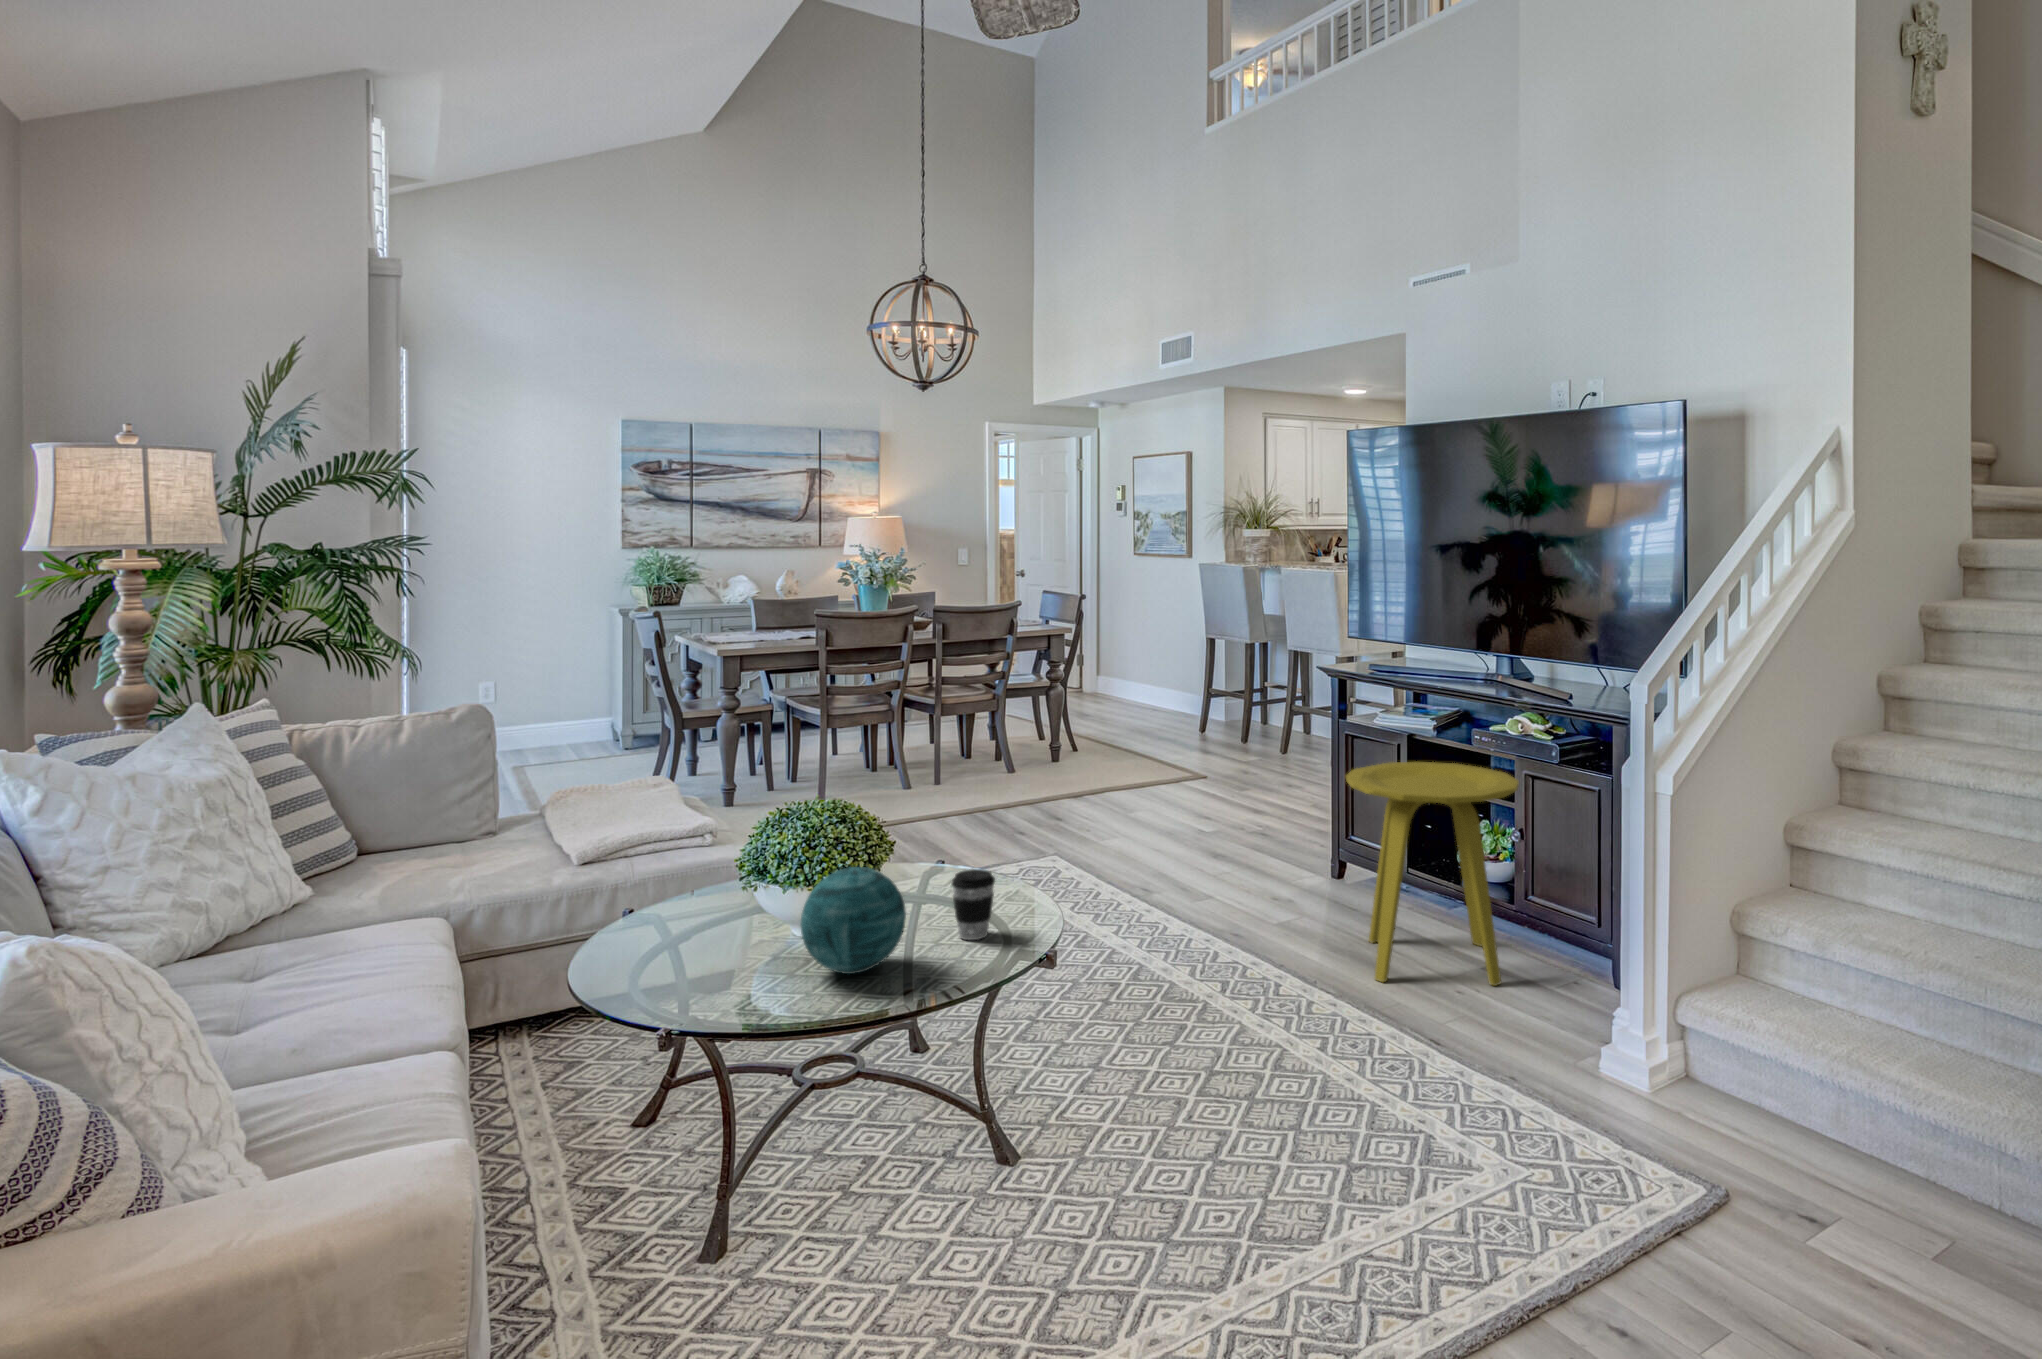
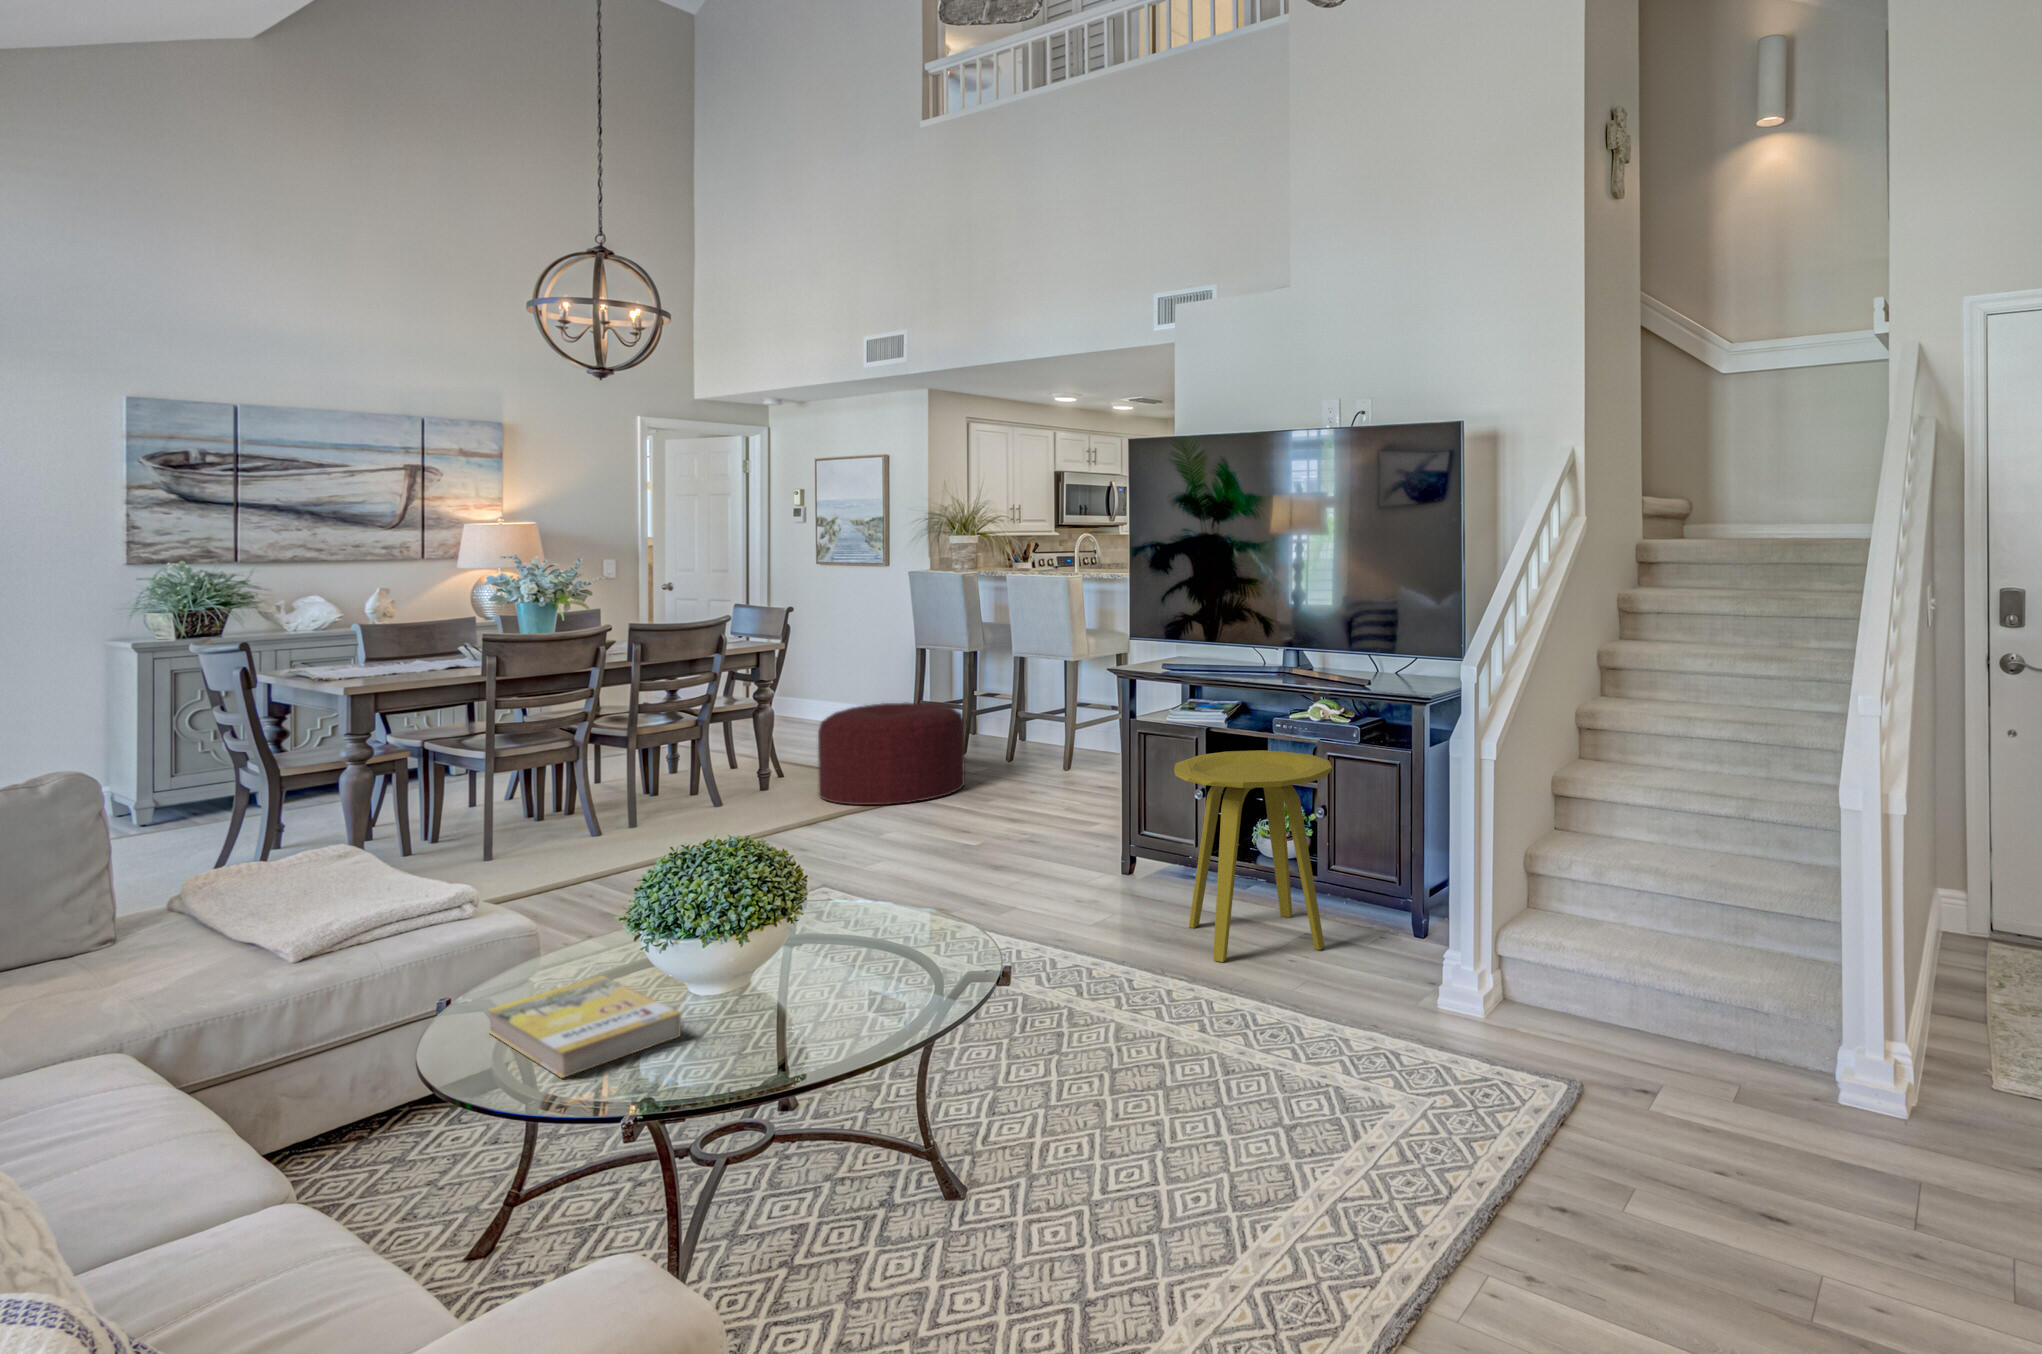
ottoman: none [1097,691,1231,787] -> present [818,703,965,805]
decorative orb: present [801,867,906,974] -> none [739,908,857,1026]
coffee cup: present [952,869,995,940] -> none [878,897,926,972]
book: none [635,906,759,987] -> present [489,976,681,1078]

